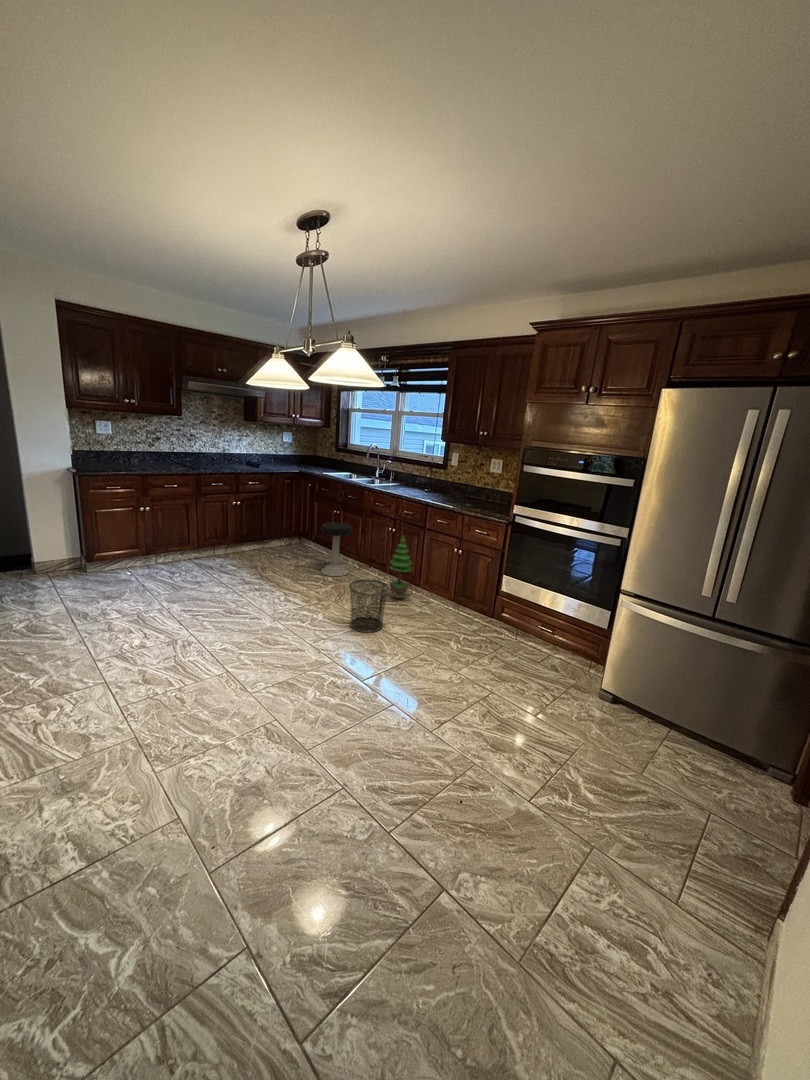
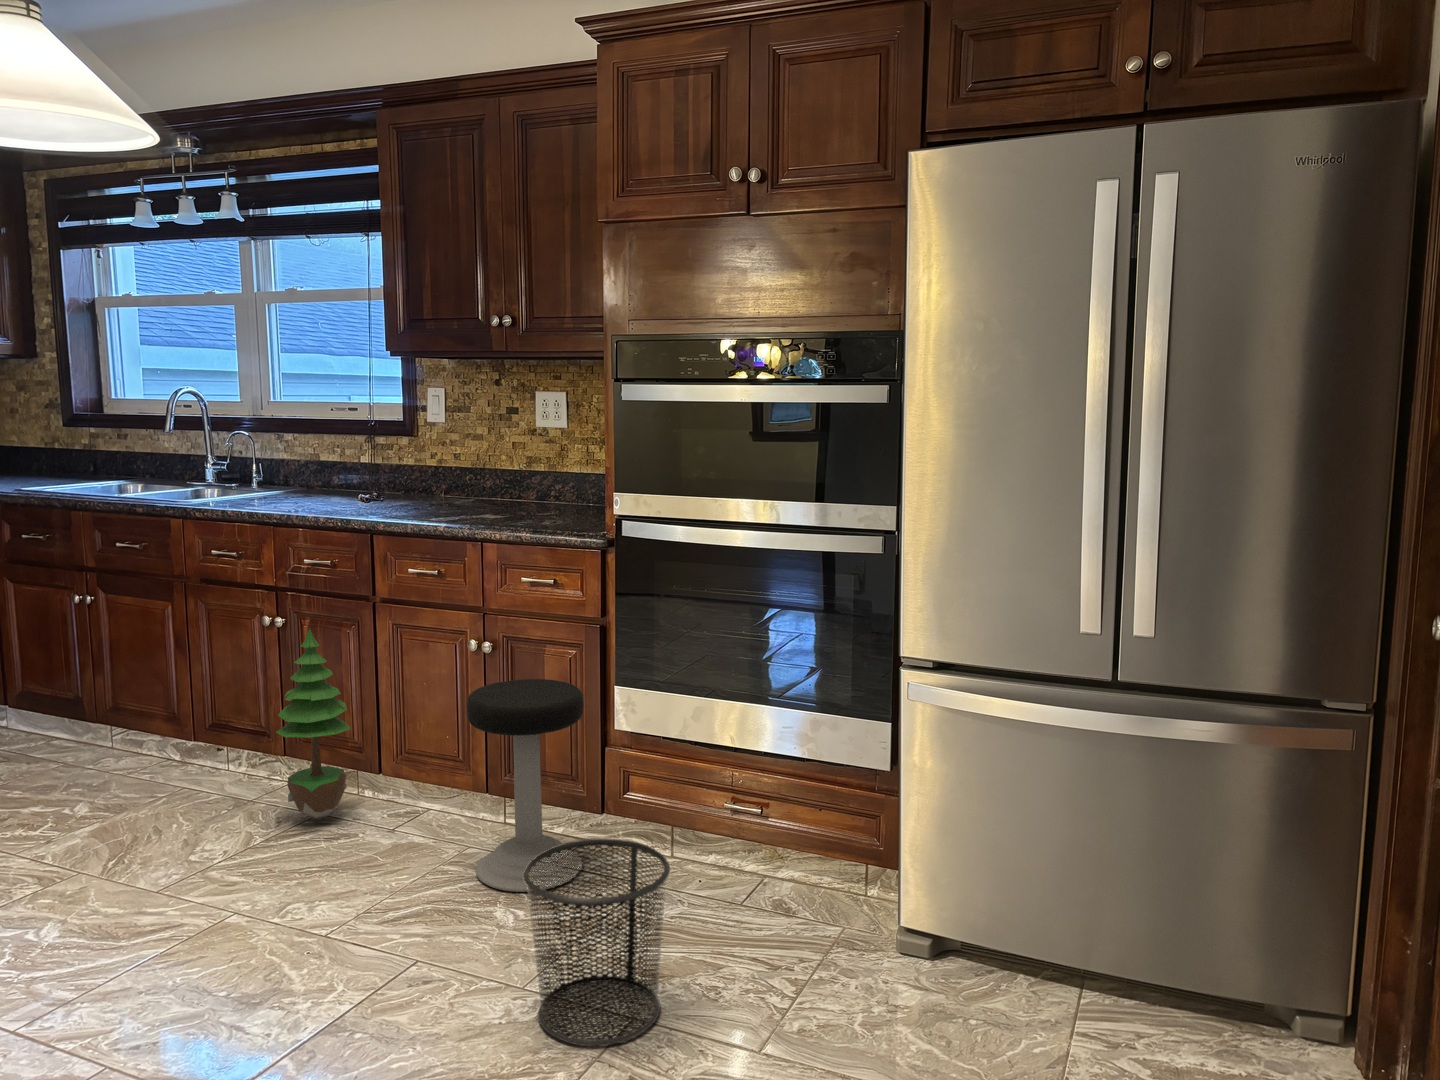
stool: present [321,522,352,576] -> present [467,679,583,892]
waste bin: present [349,579,389,632] -> present [523,838,670,1046]

